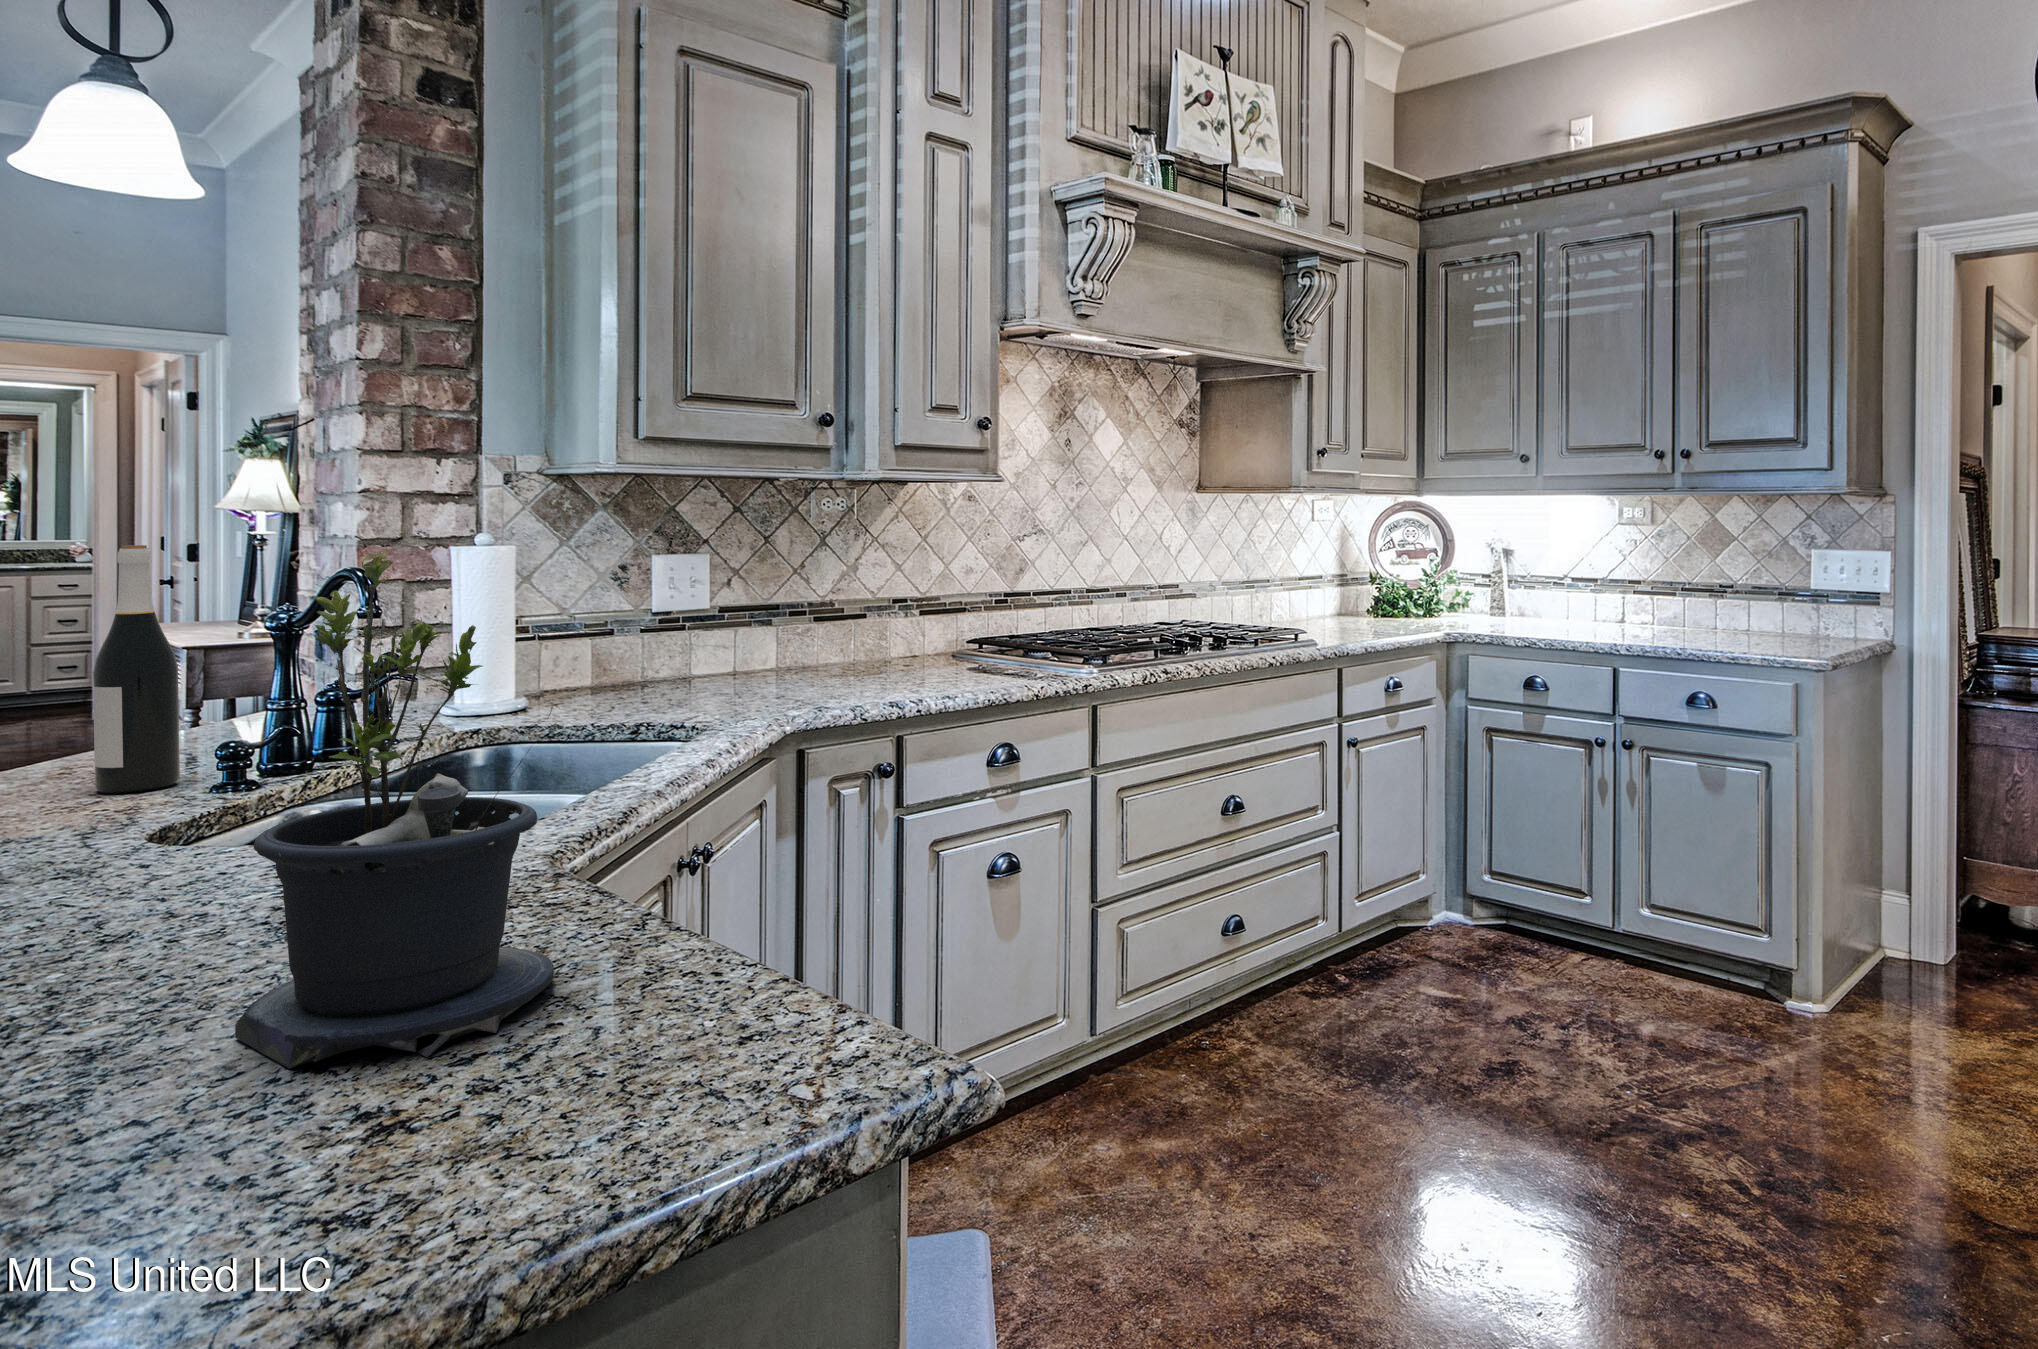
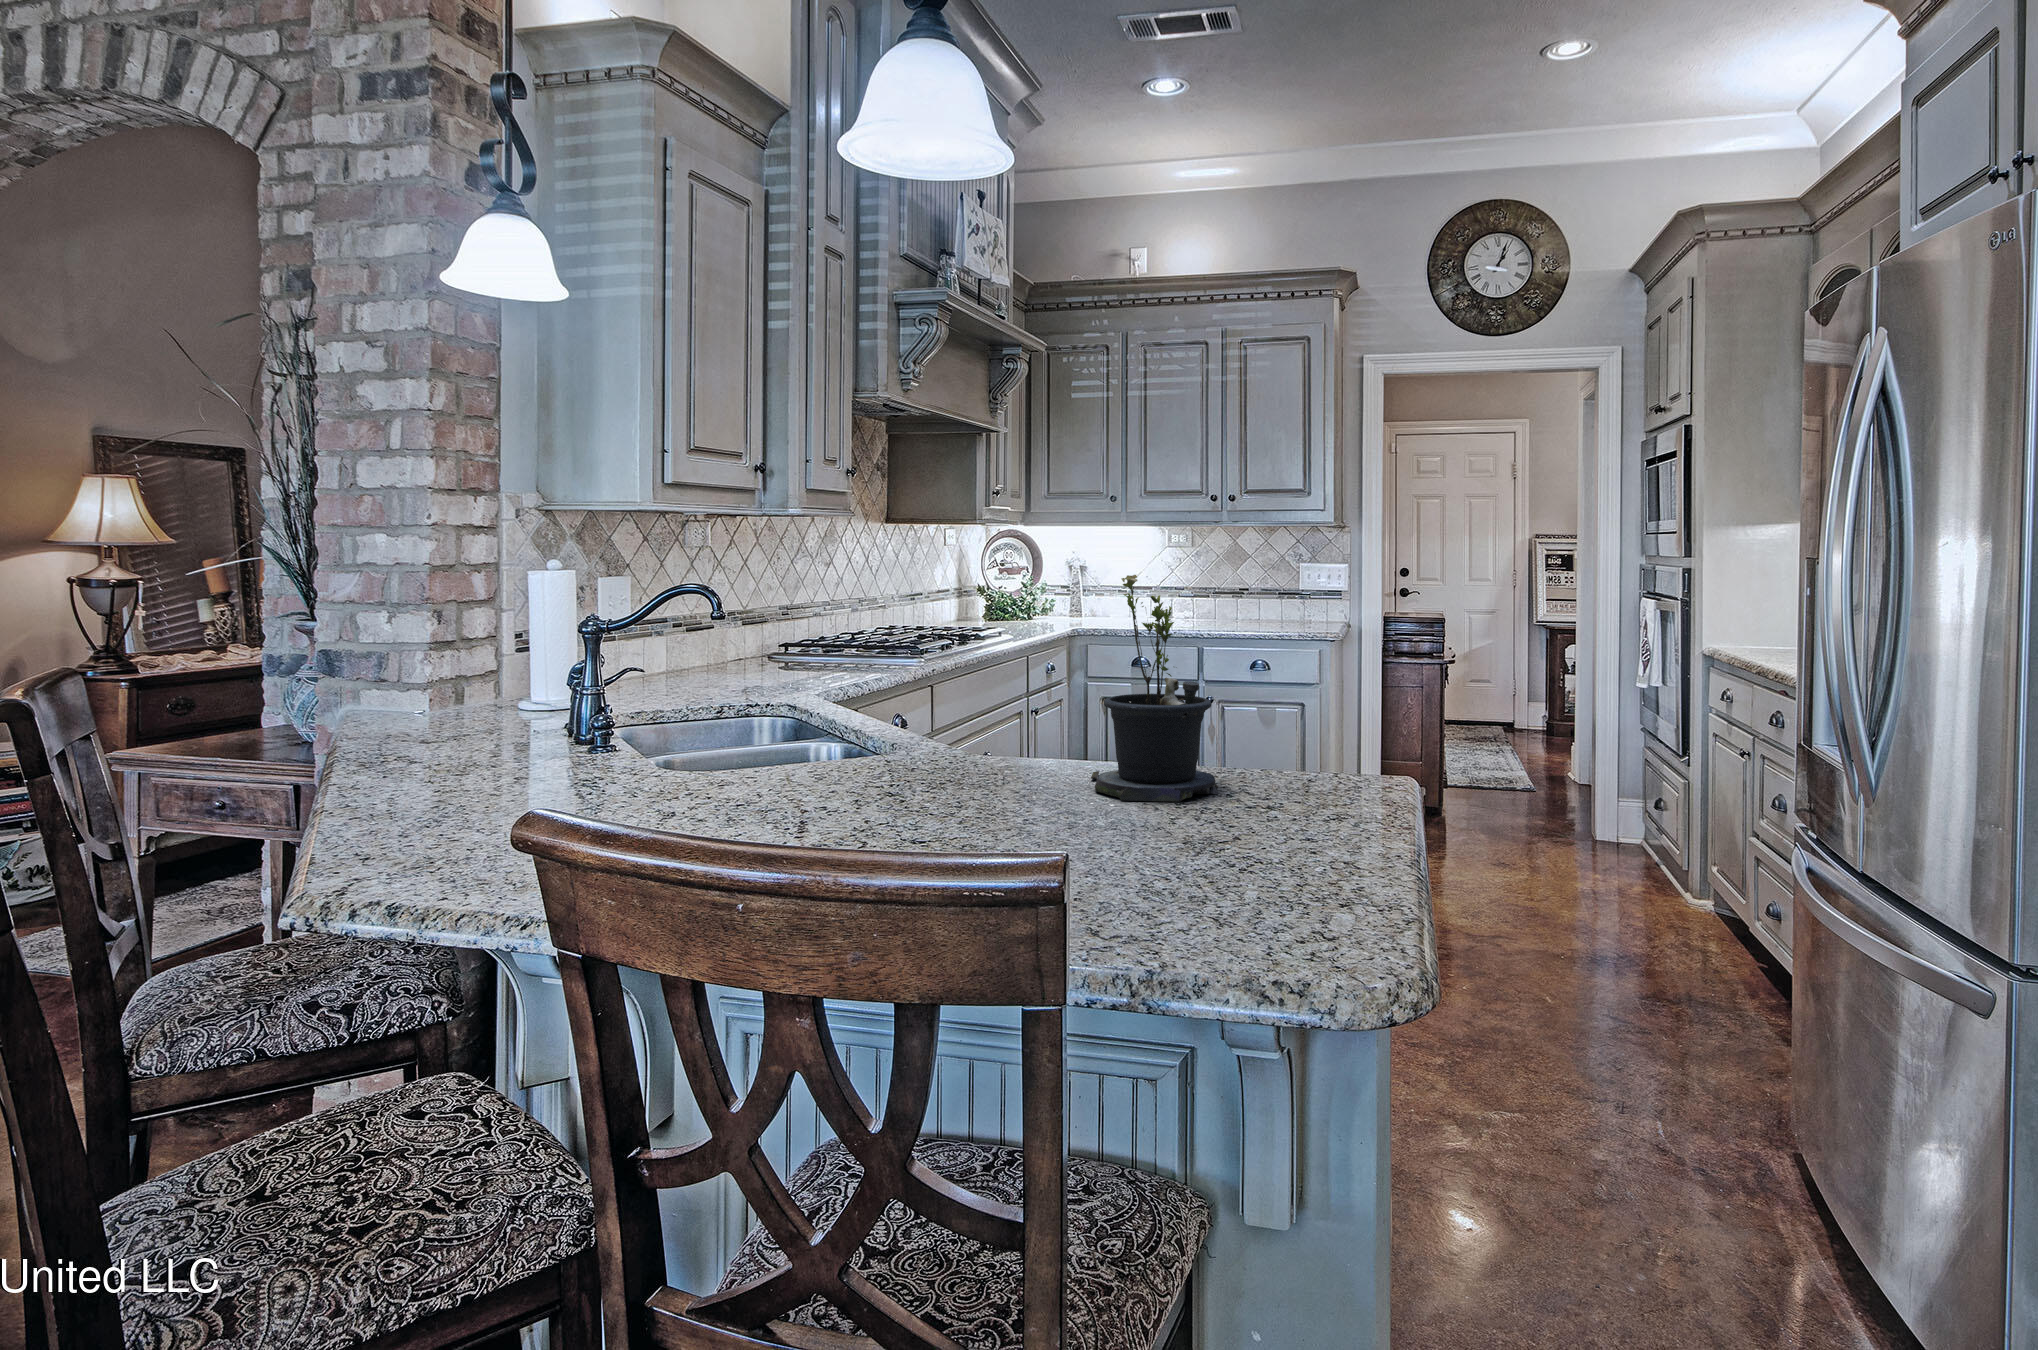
wine bottle: present [93,545,180,793] -> none [474,572,529,763]

